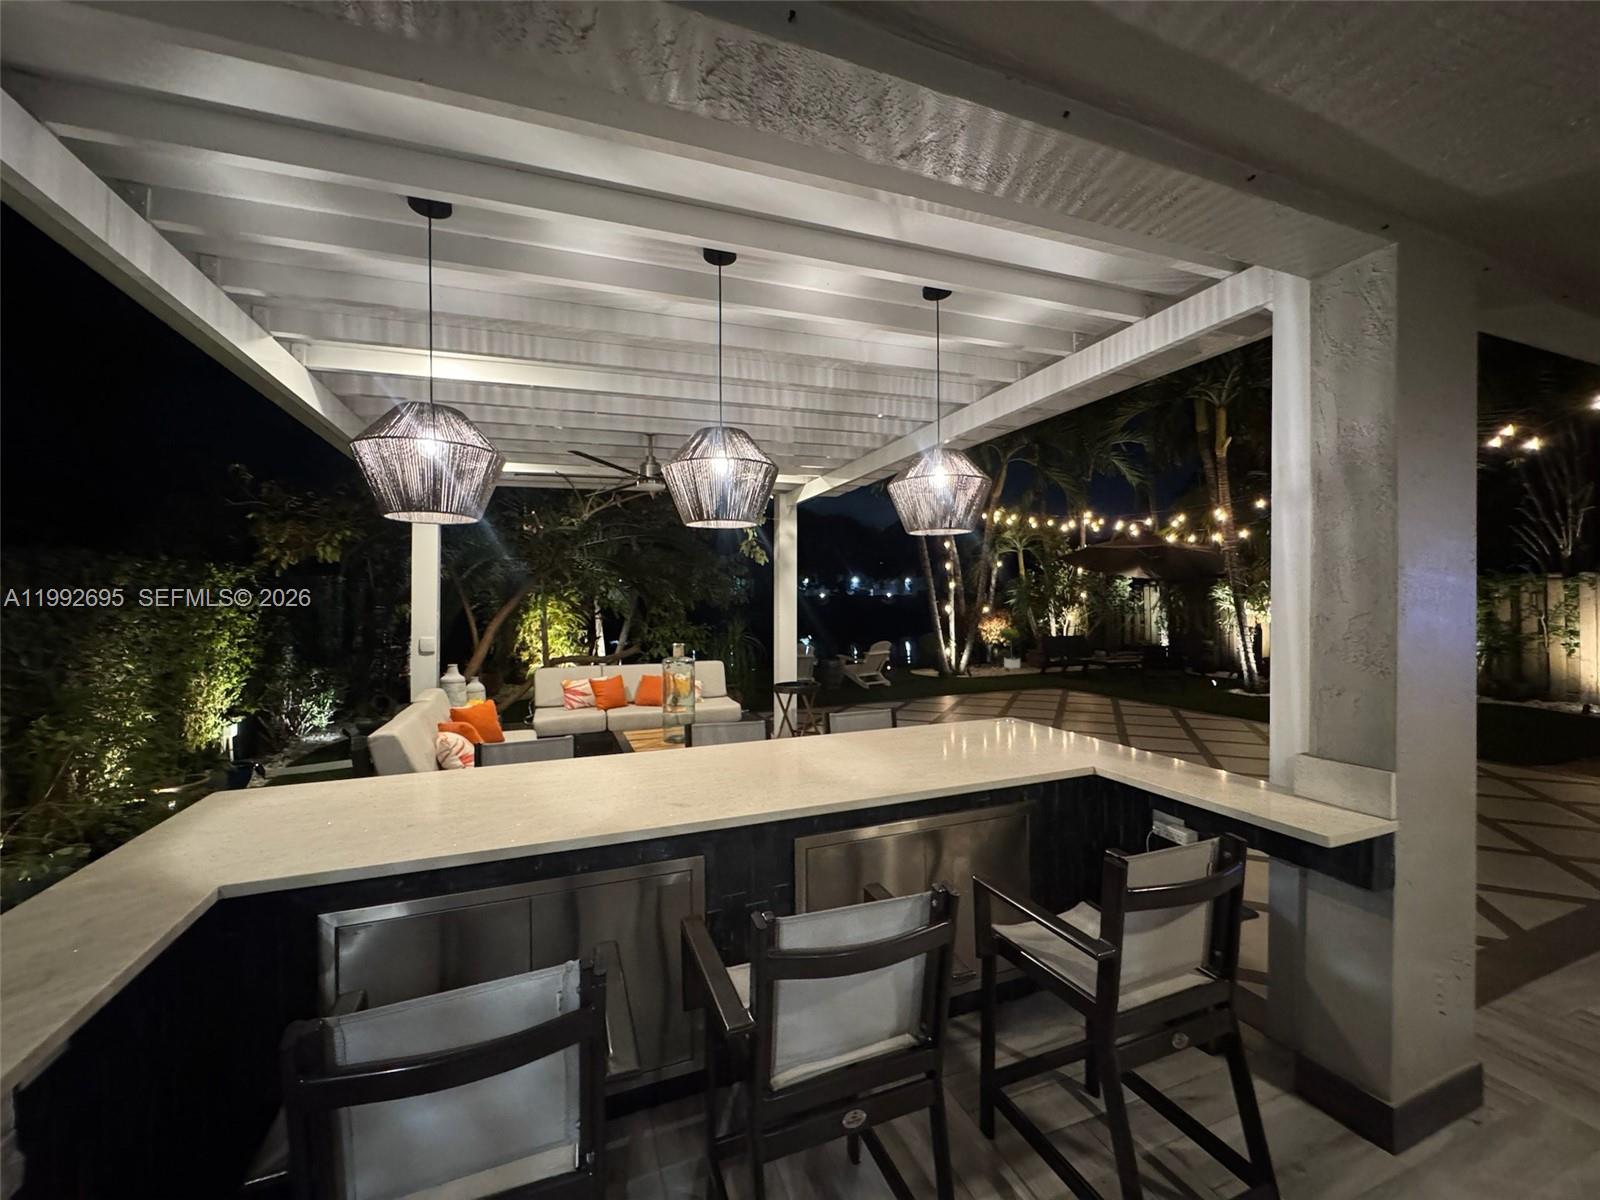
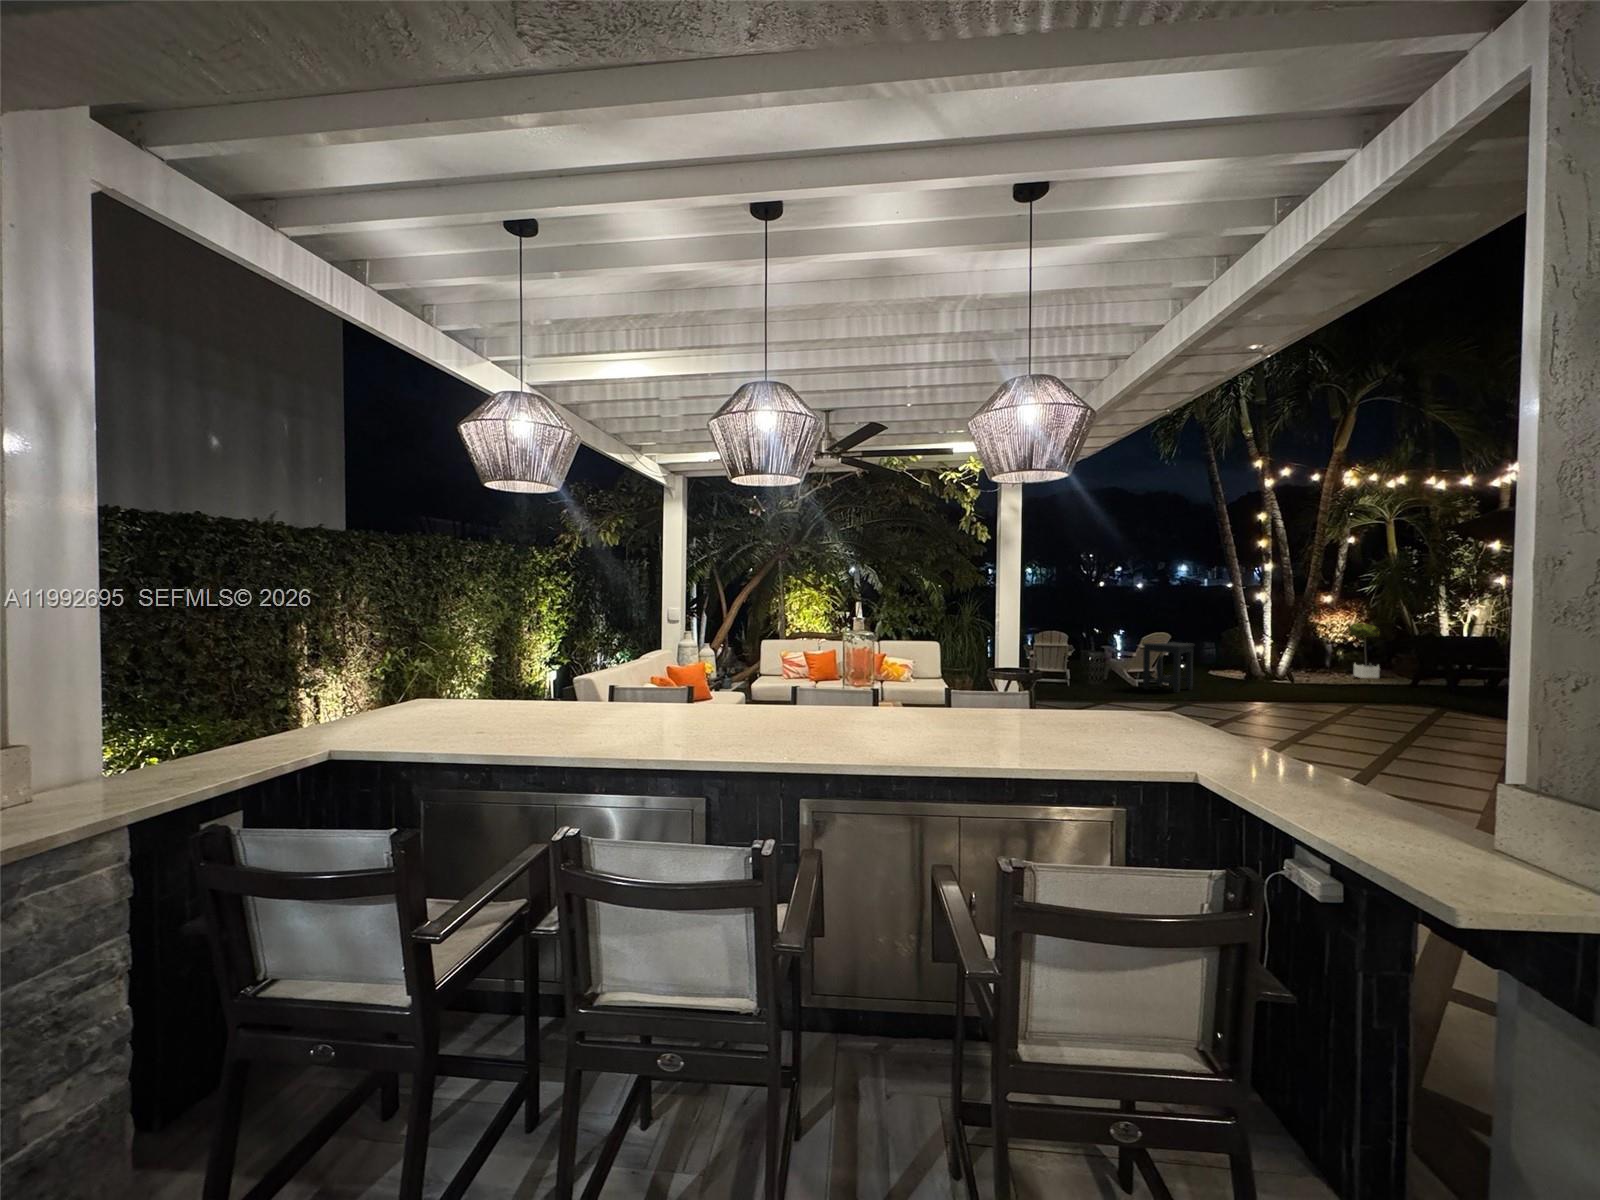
side table: none [873,648,910,690] -> present [1142,641,1194,693]

